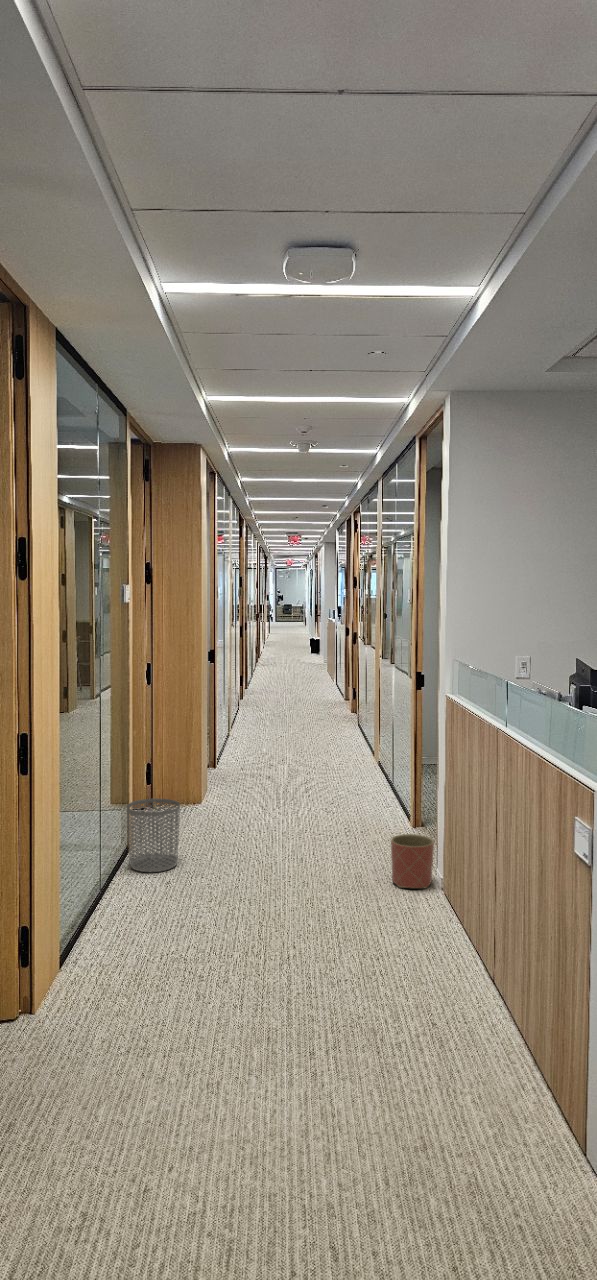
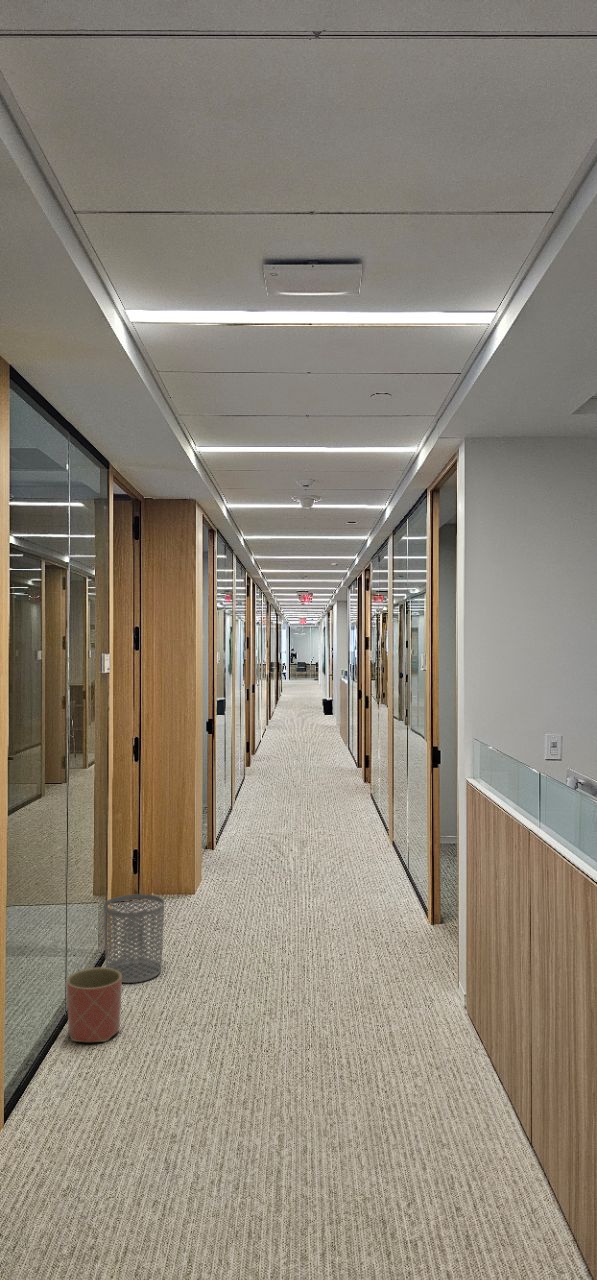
planter: present [391,834,434,888] -> present [67,967,122,1042]

